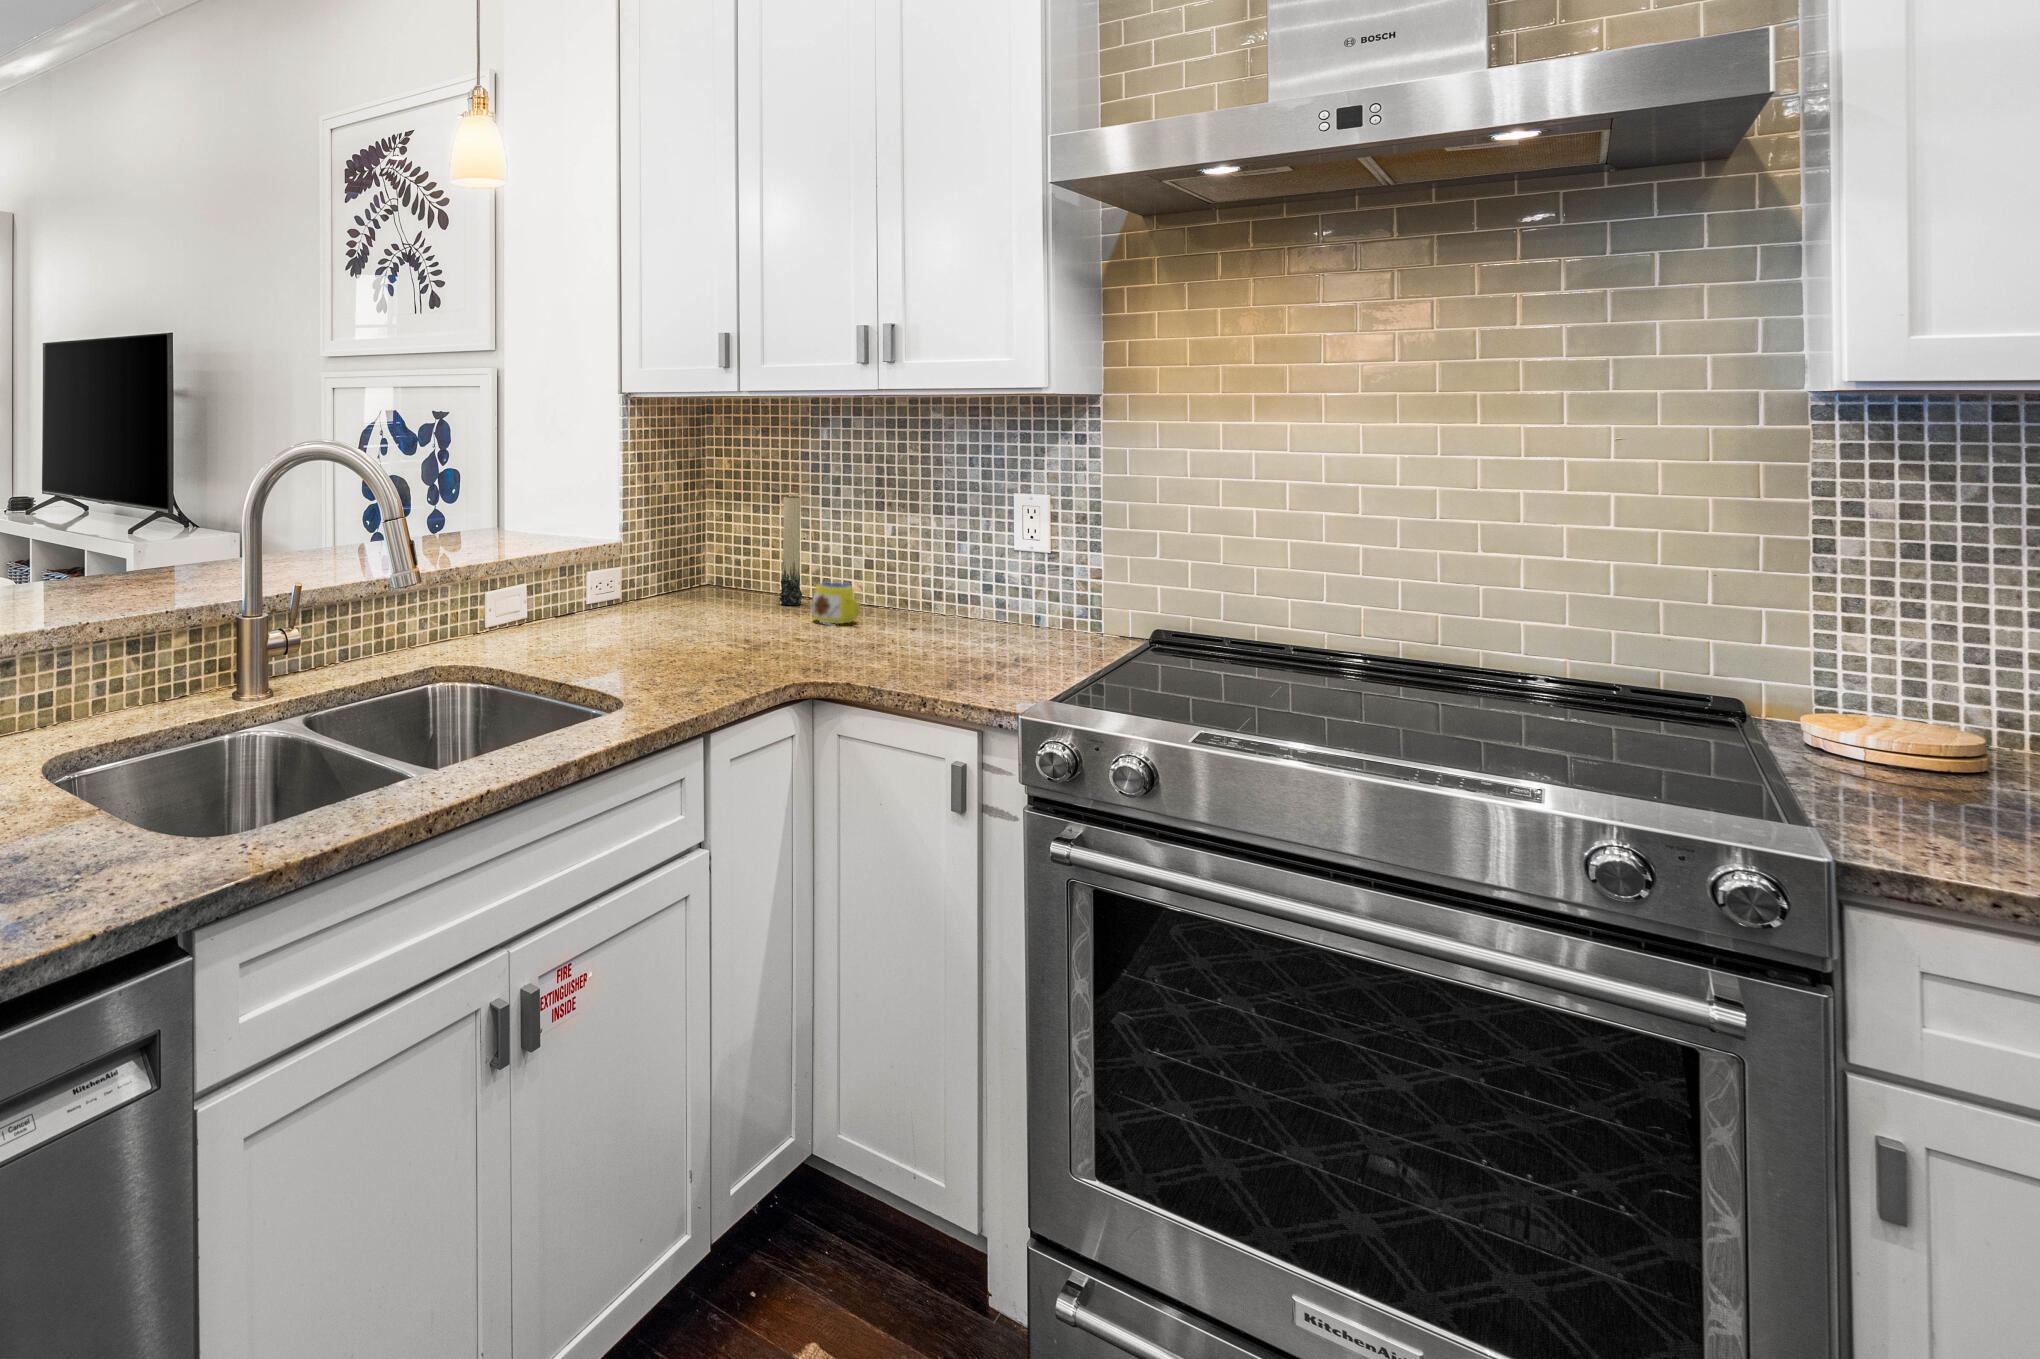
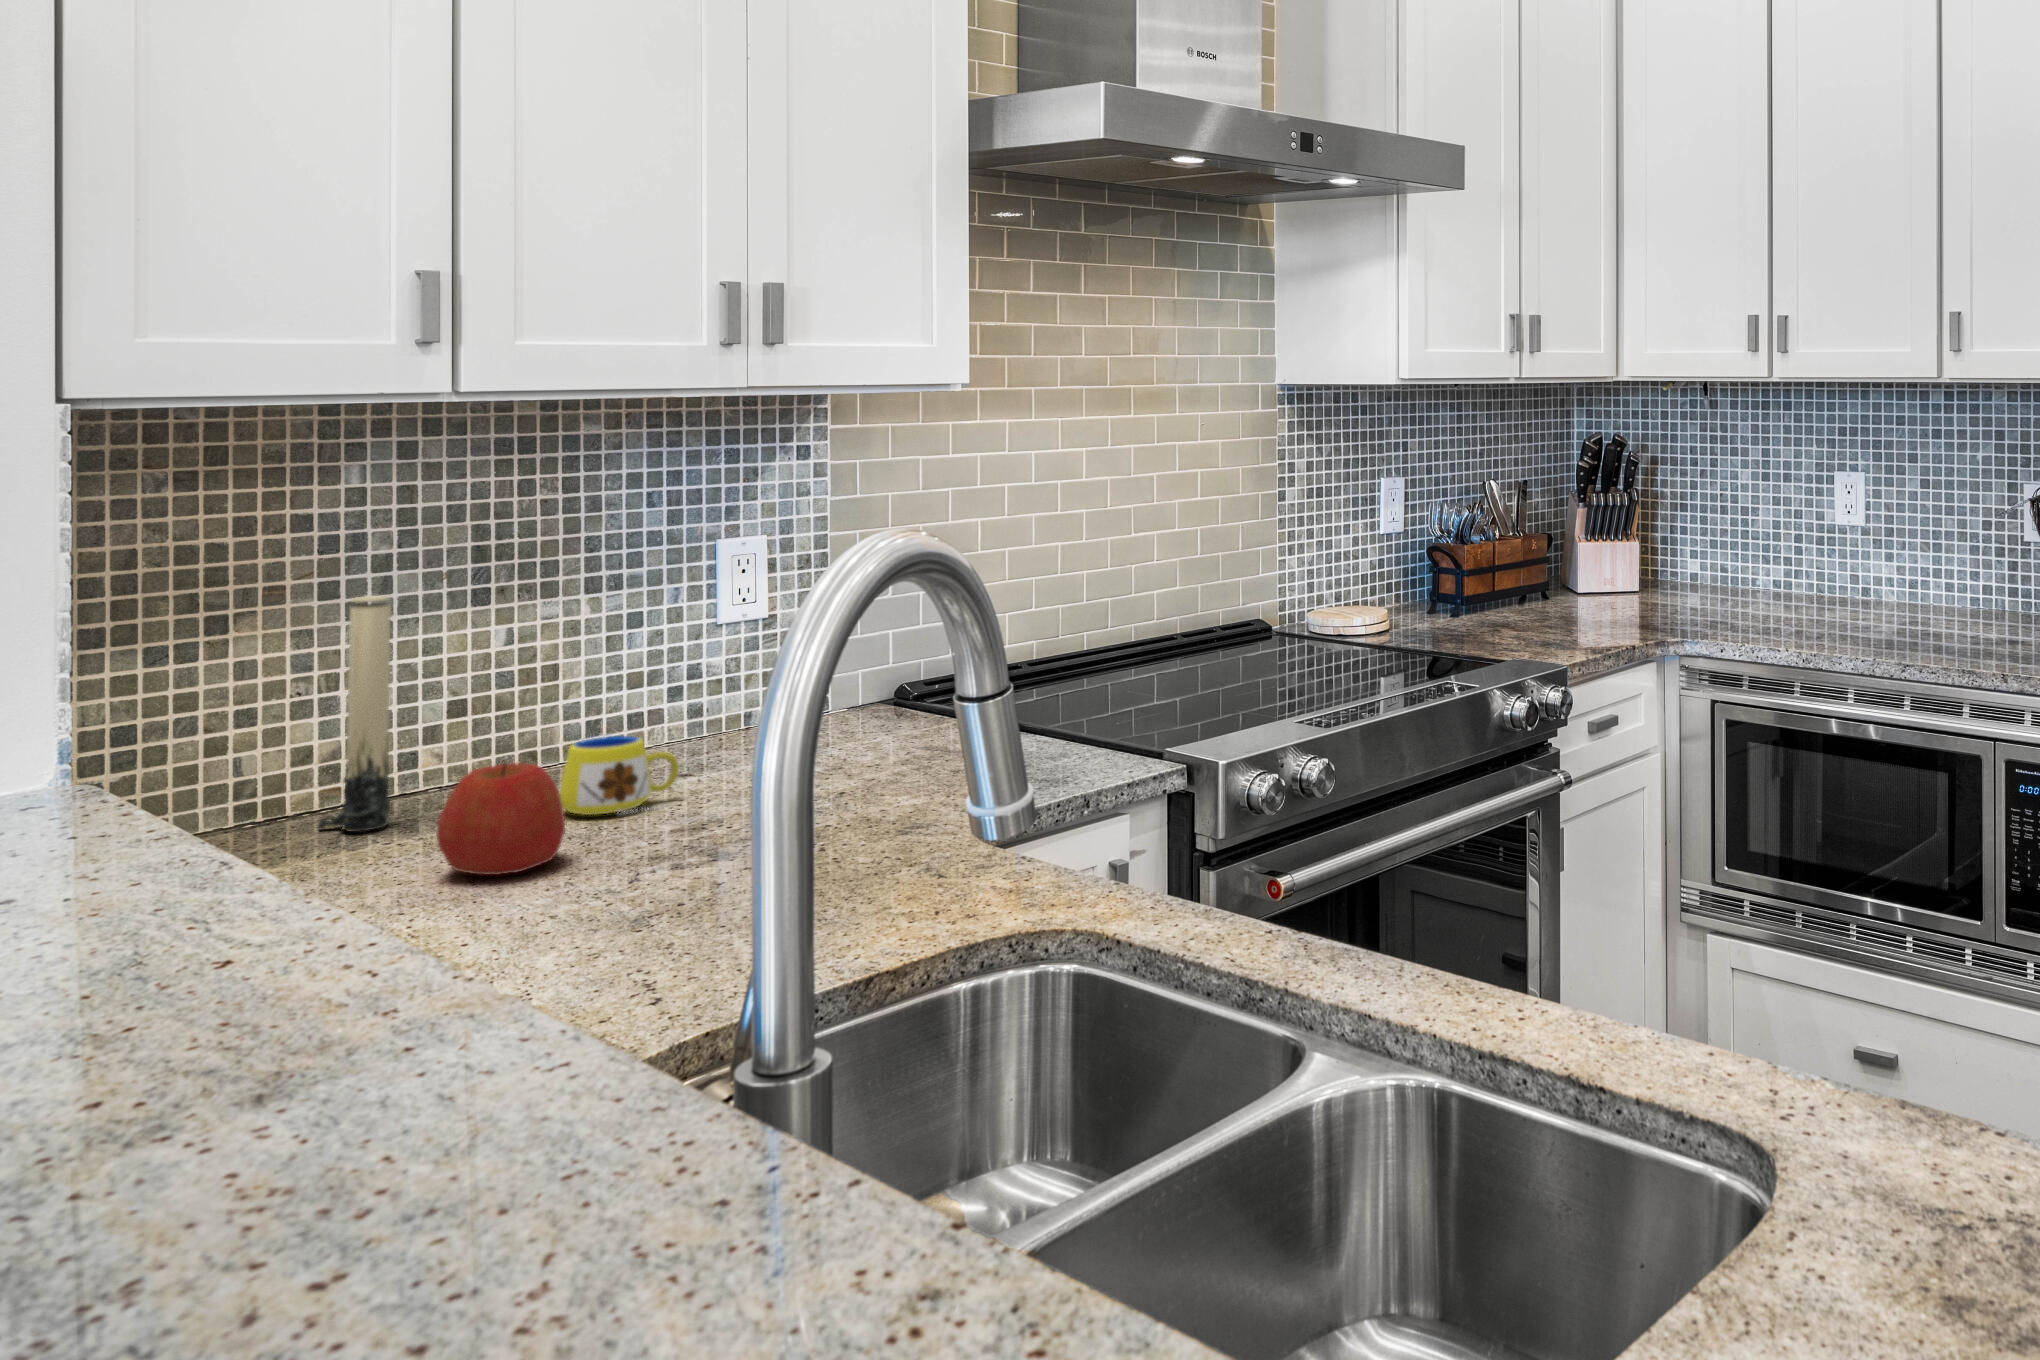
apple: none [704,569,756,623] -> present [437,763,565,875]

